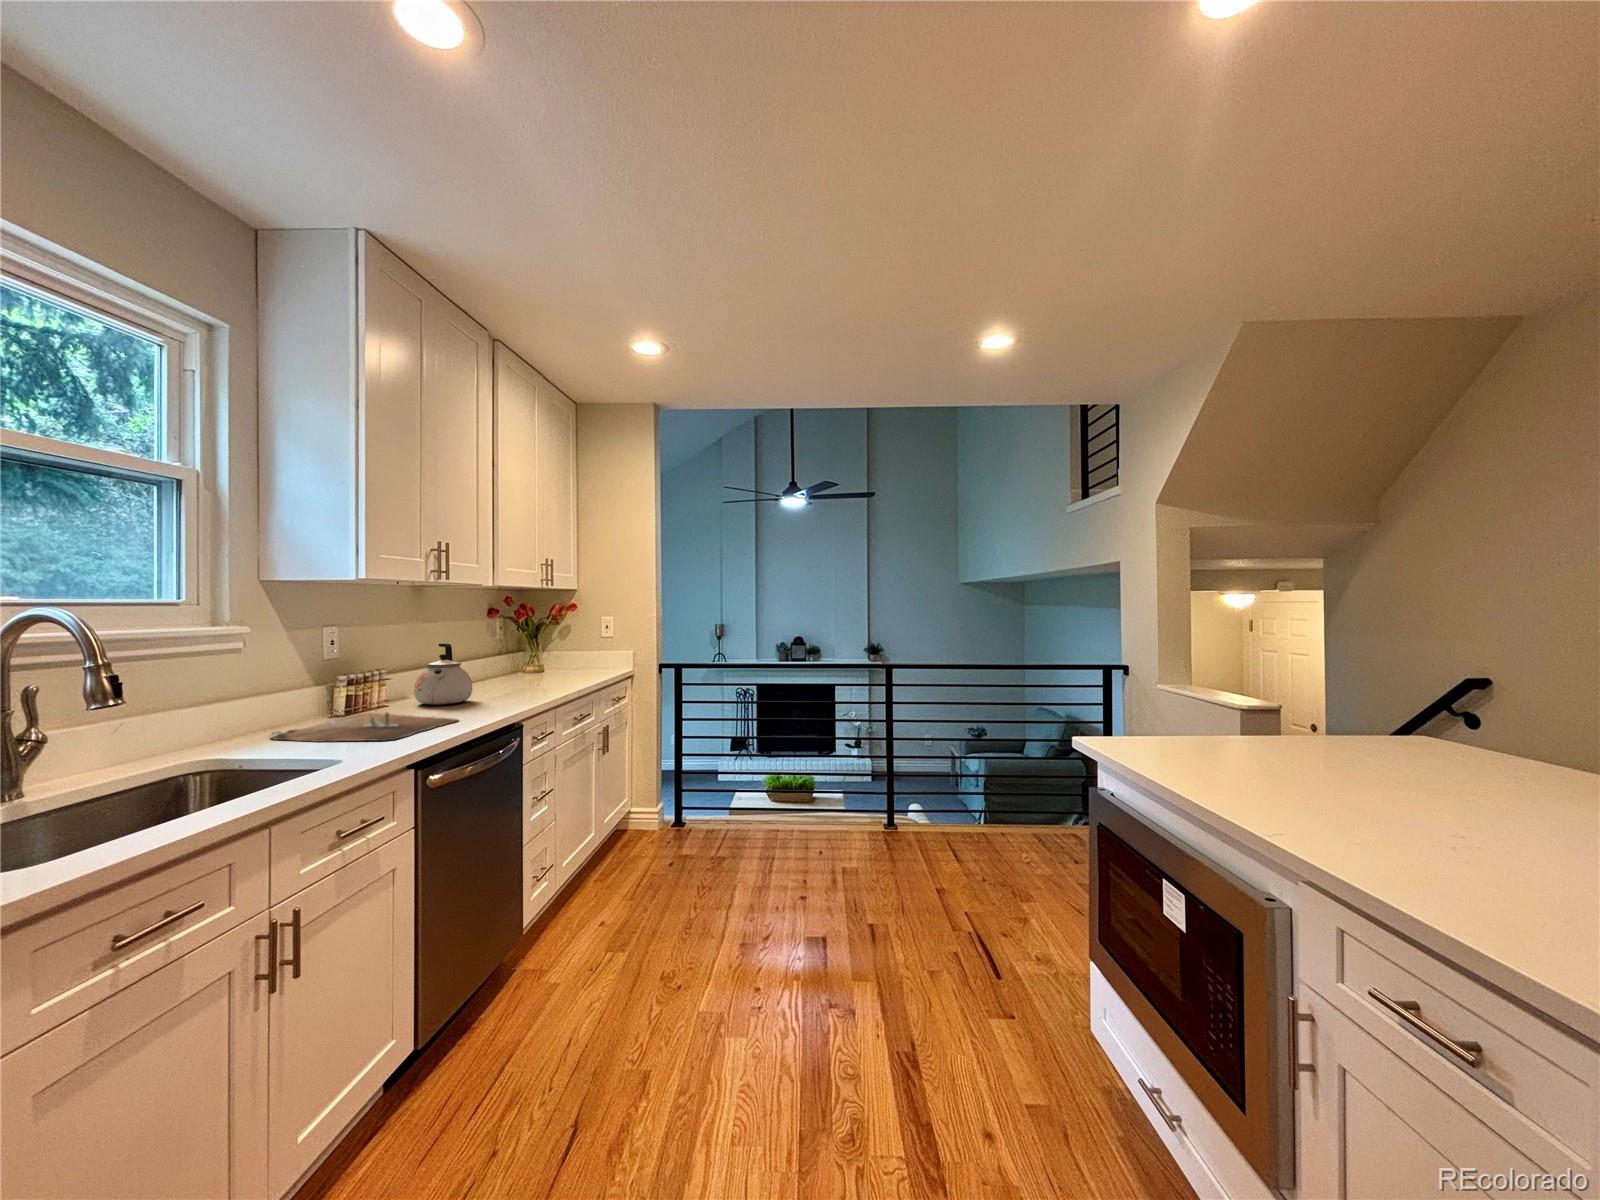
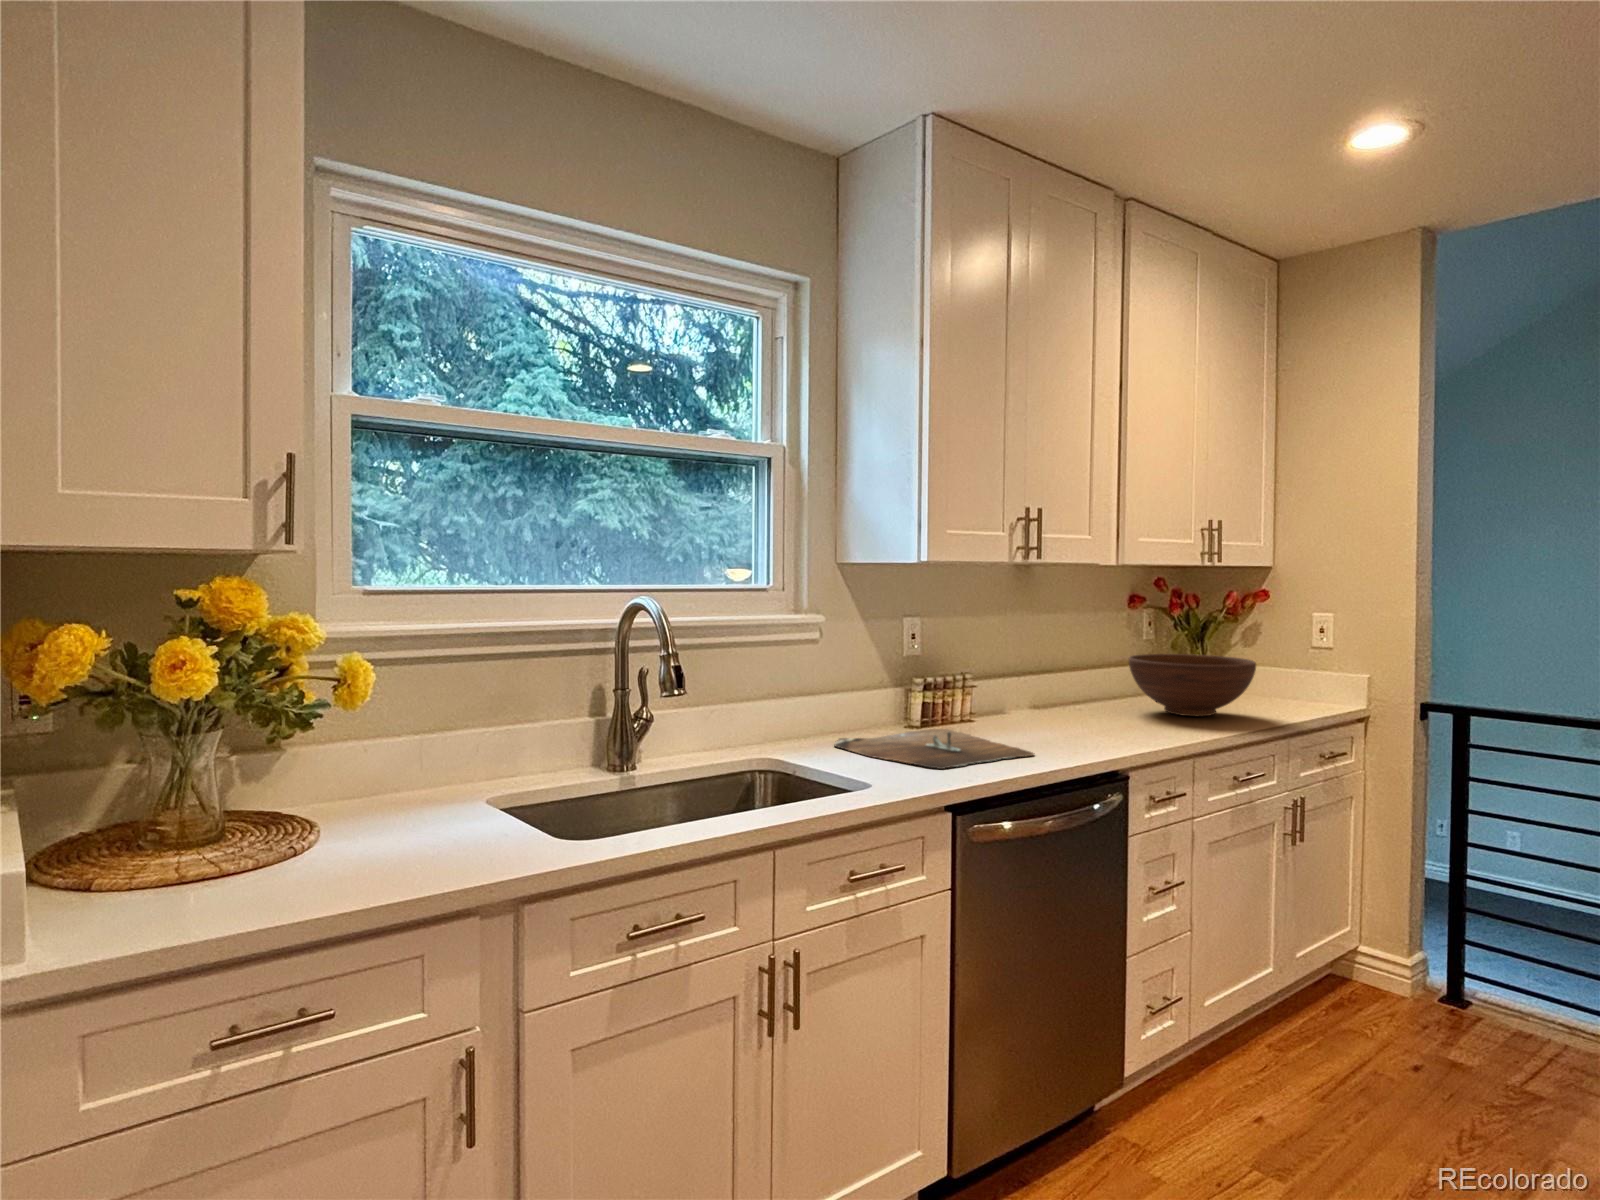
kettle: present [414,644,472,705] -> none [1003,646,1075,729]
fruit bowl: none [499,645,582,685] -> present [1129,654,1256,716]

